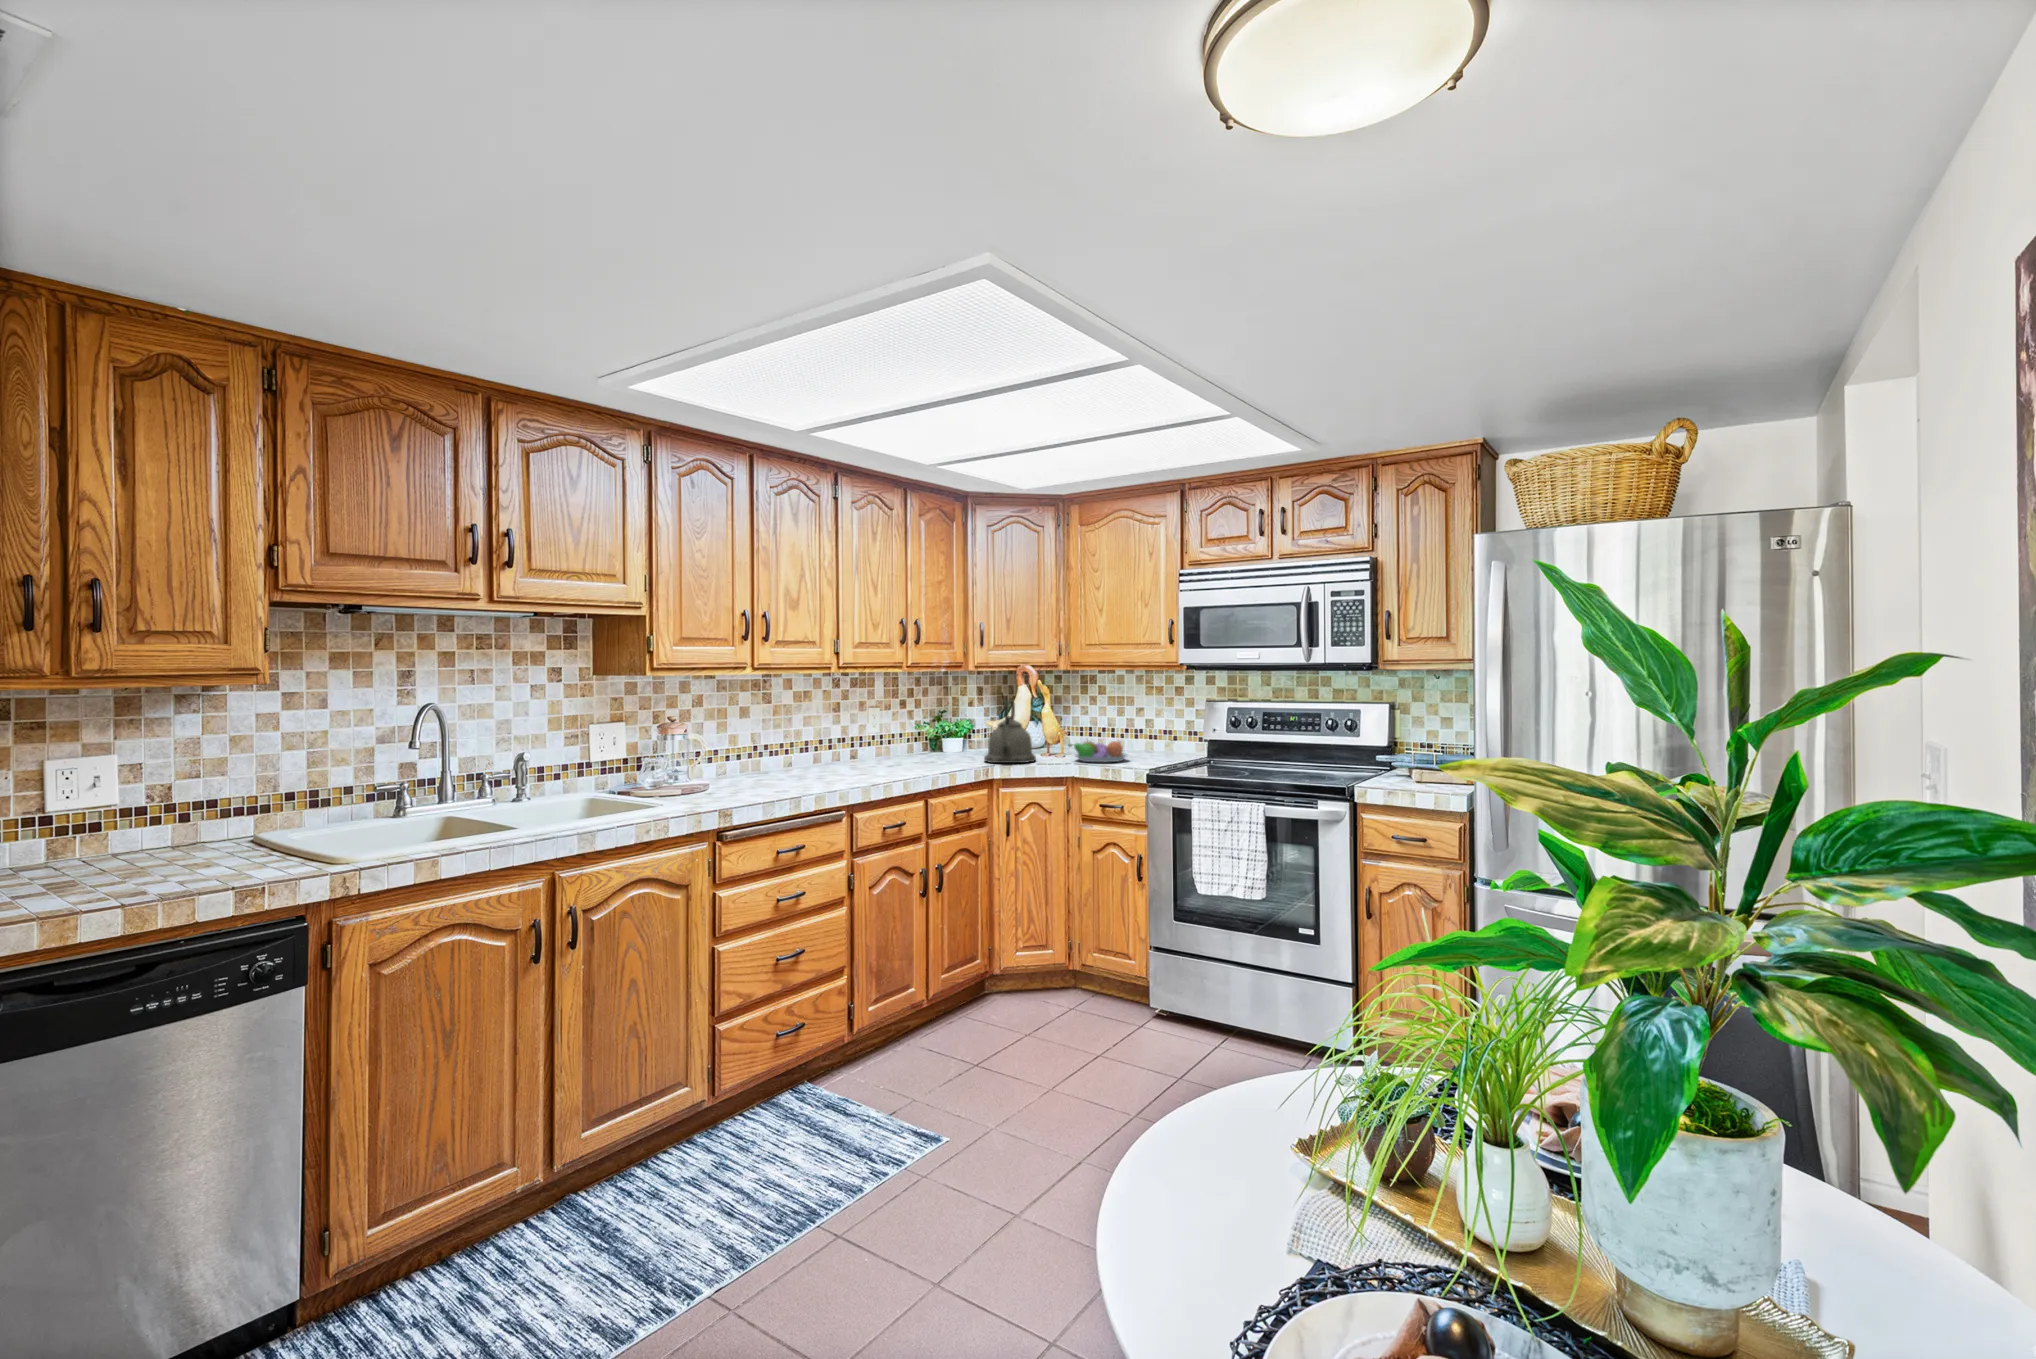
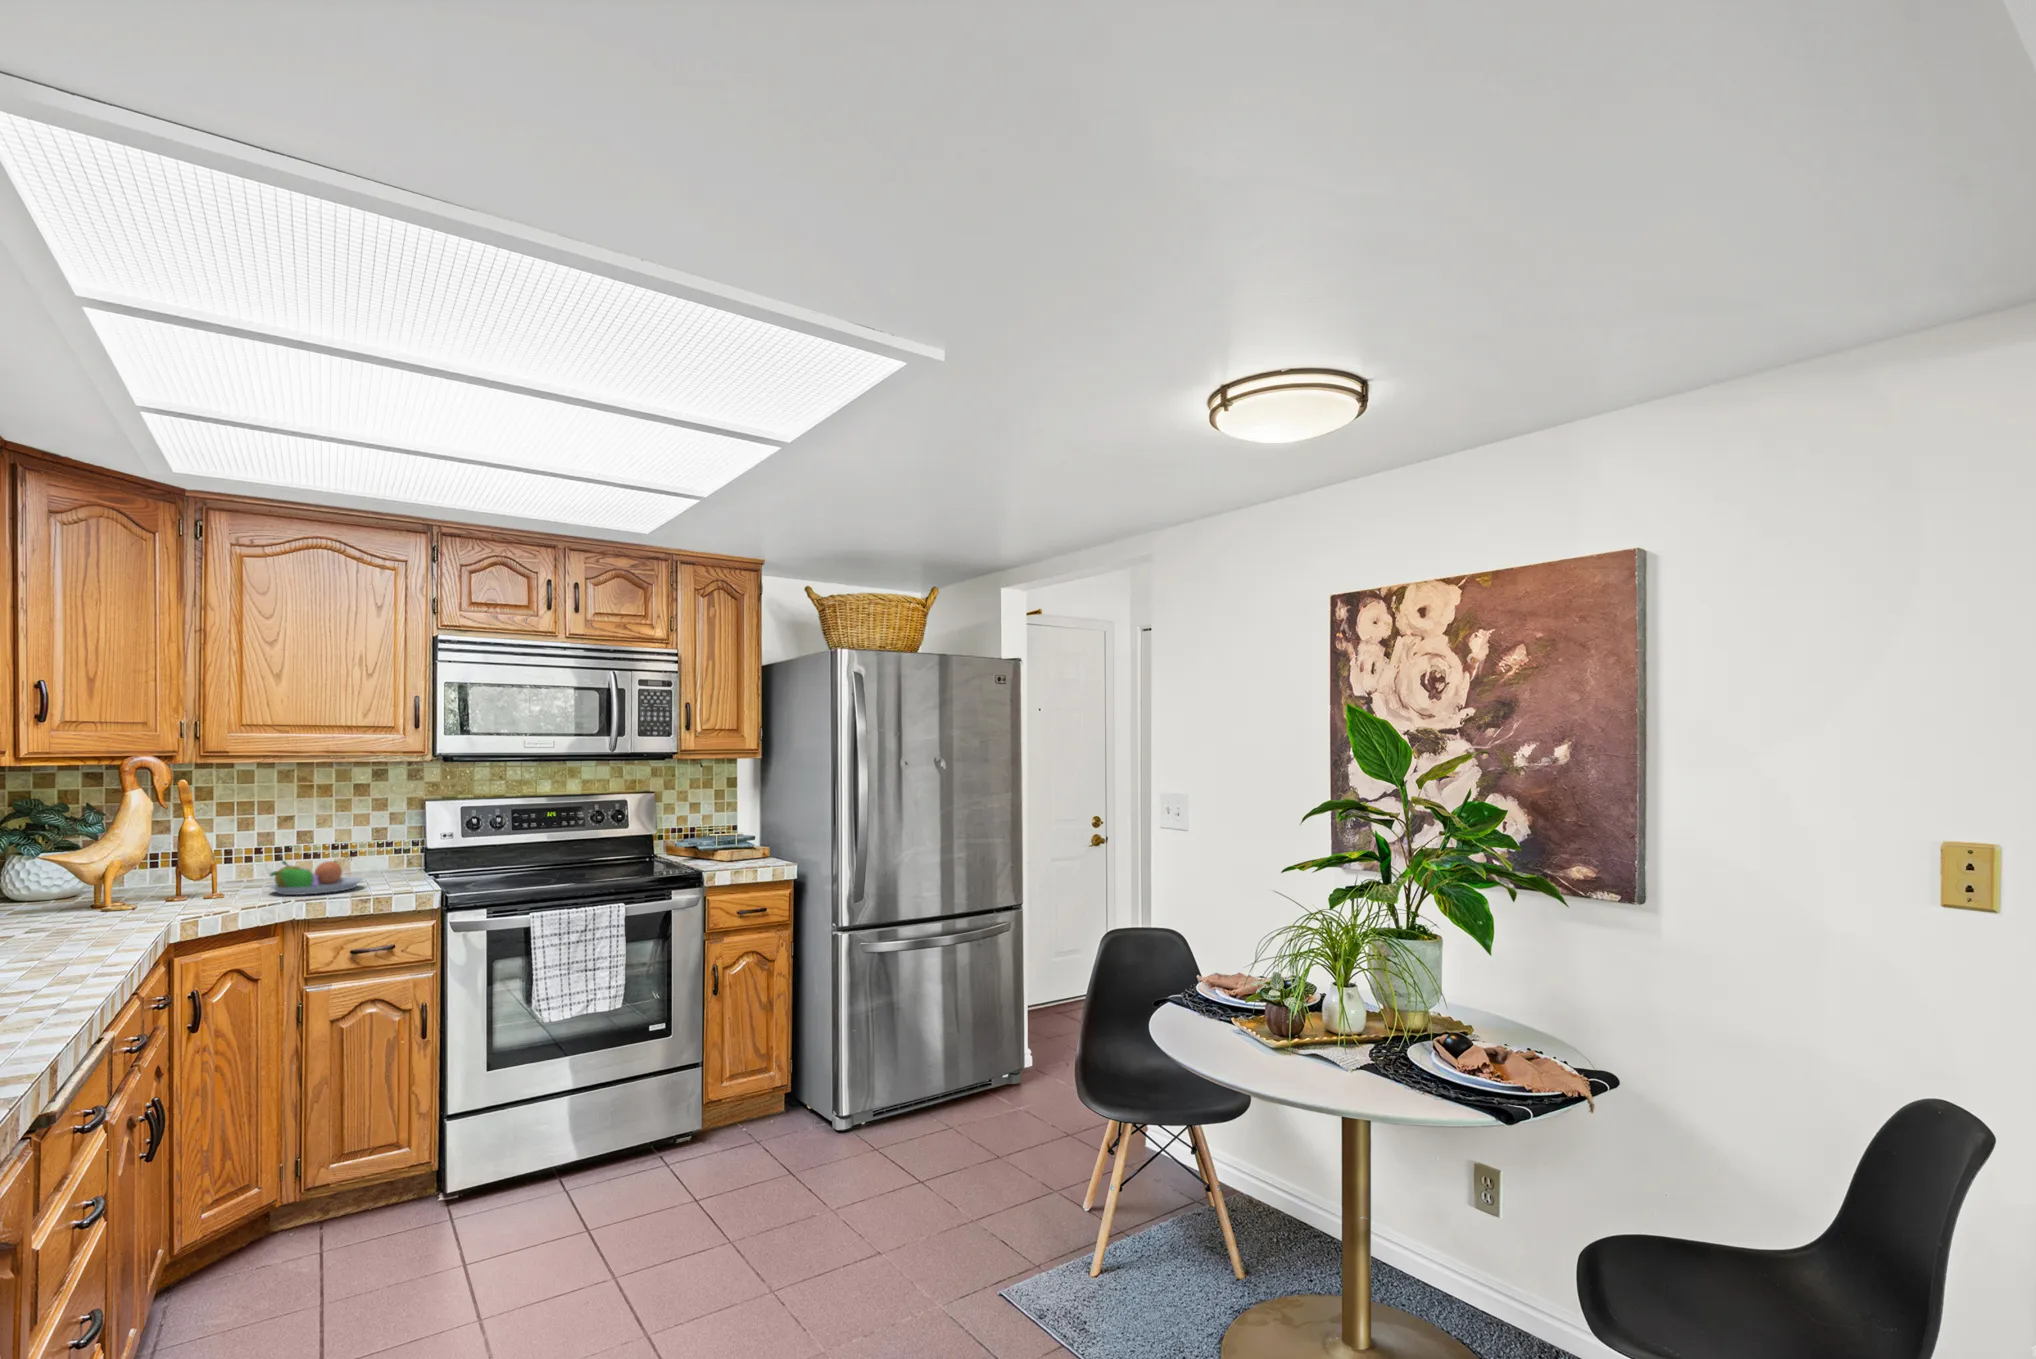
kettle: present [984,701,1036,763] -> none [108,813,222,918]

